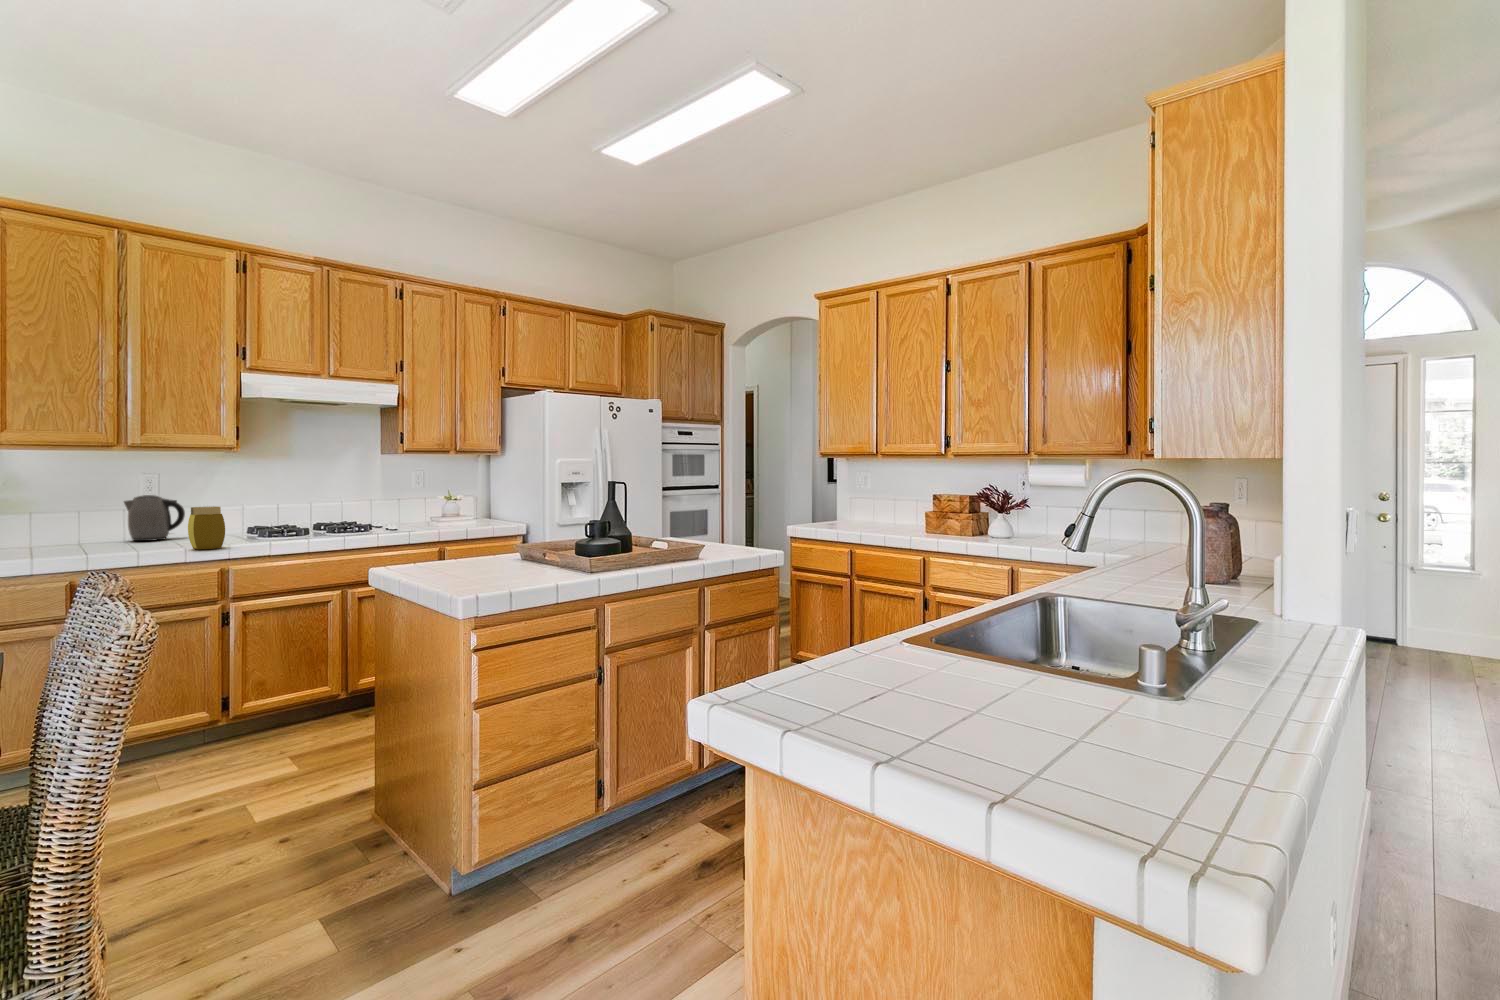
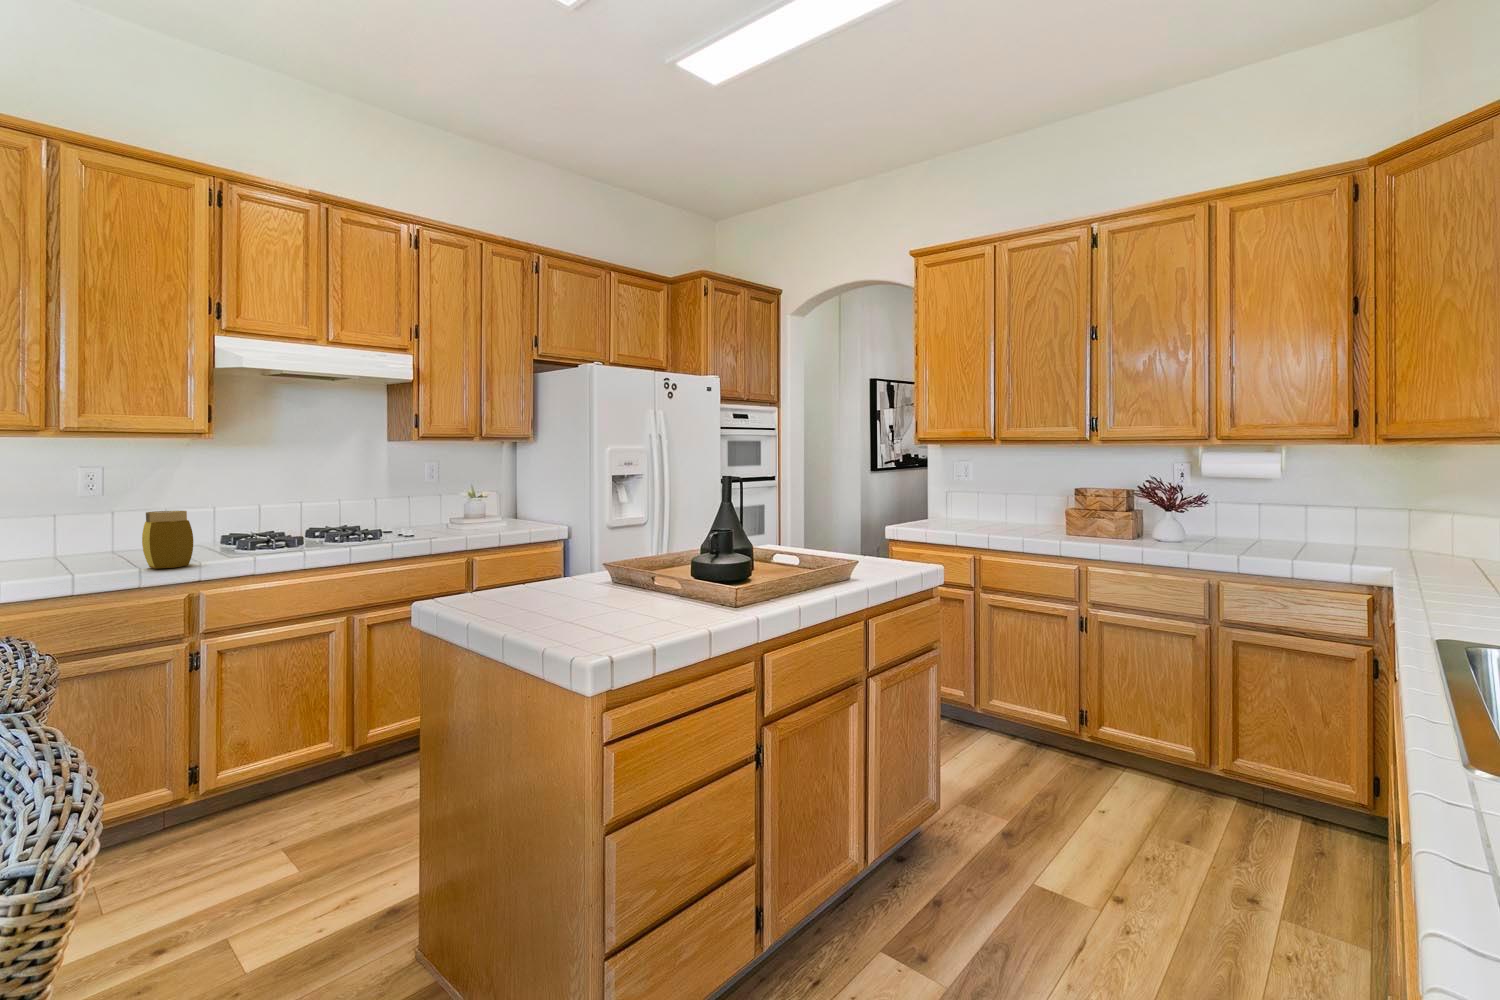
kettle: present [124,495,185,541] -> none [56,496,141,556]

